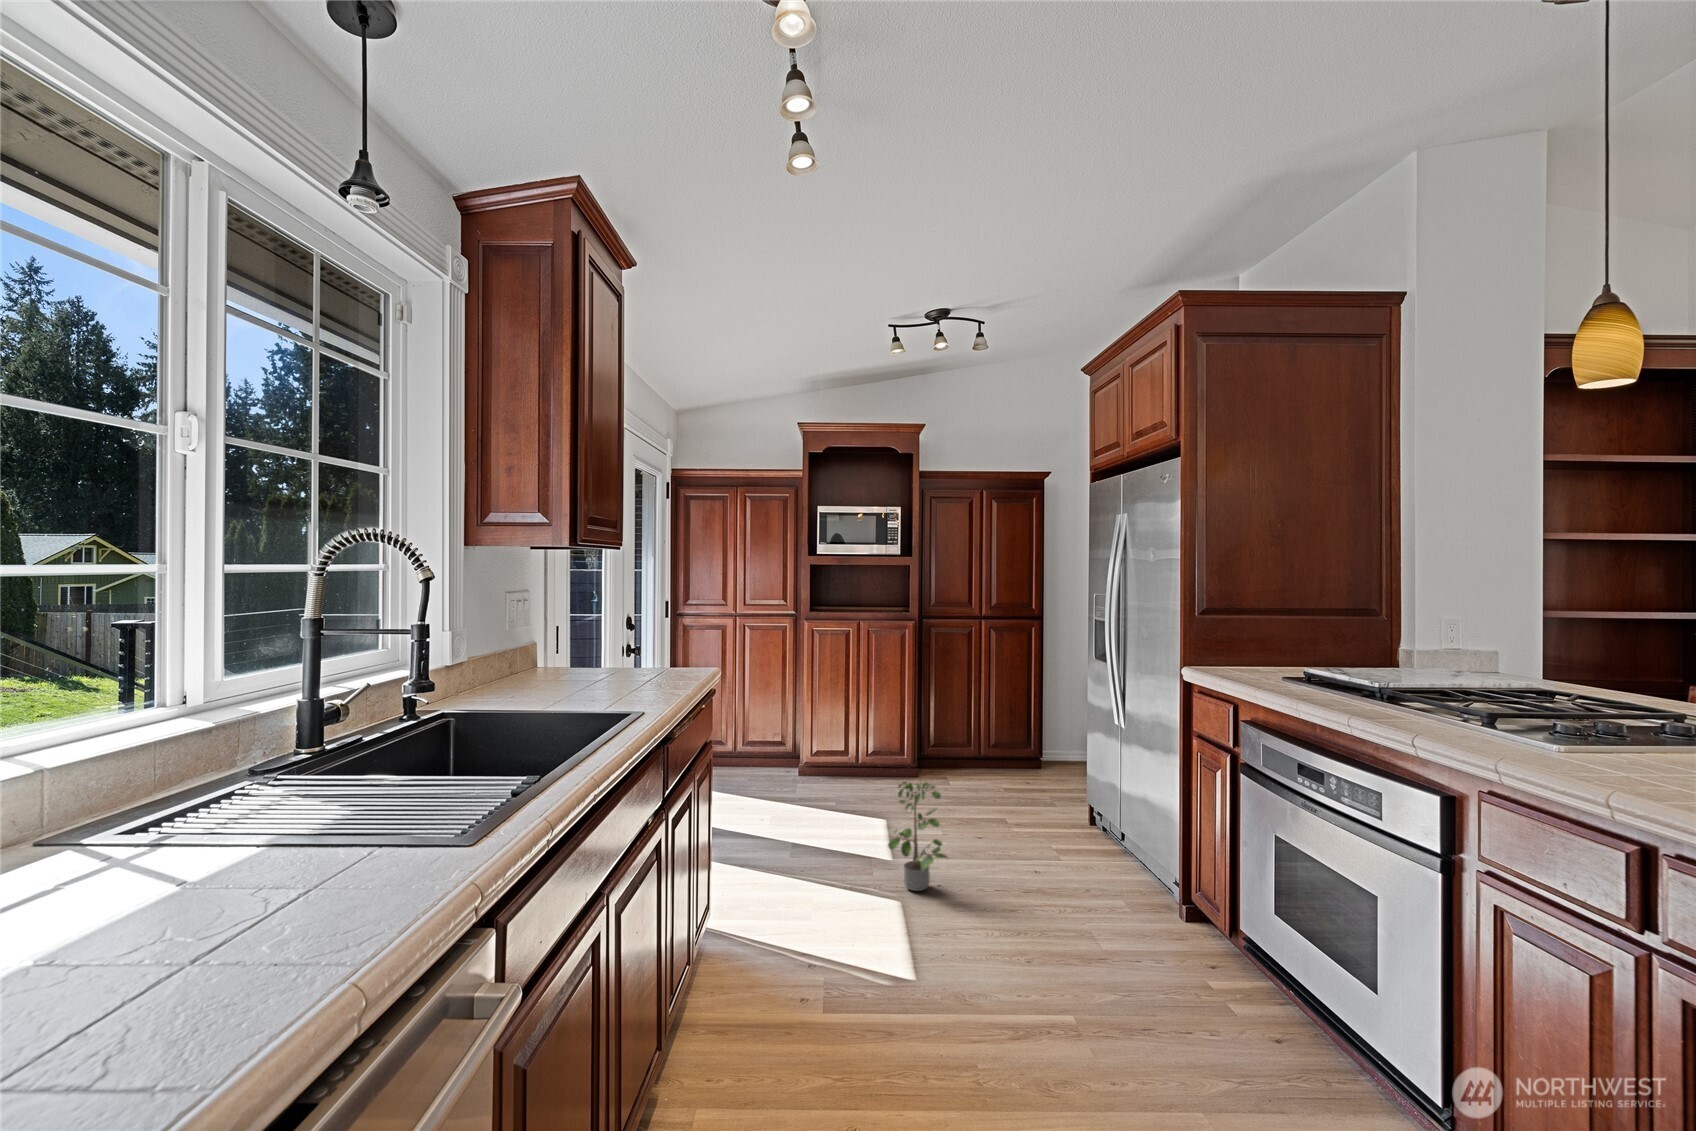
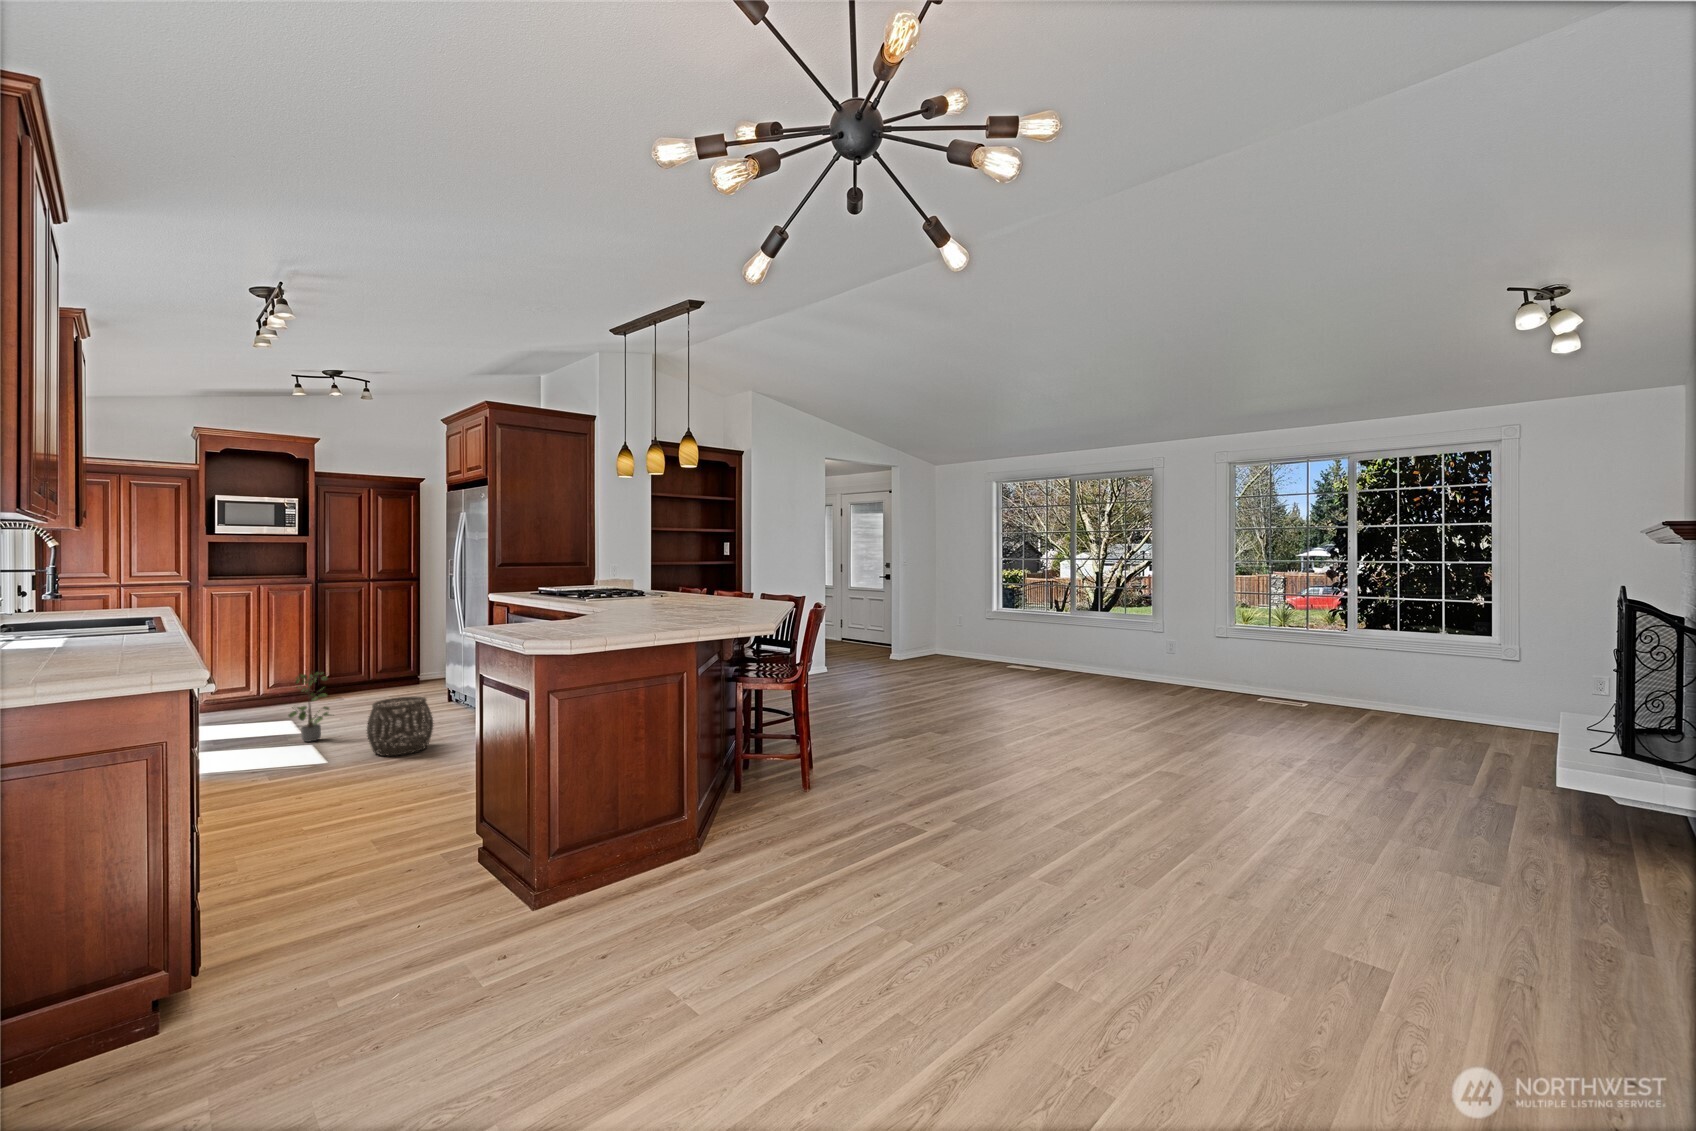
woven basket: none [1001,863,1114,992] -> present [367,697,433,756]

